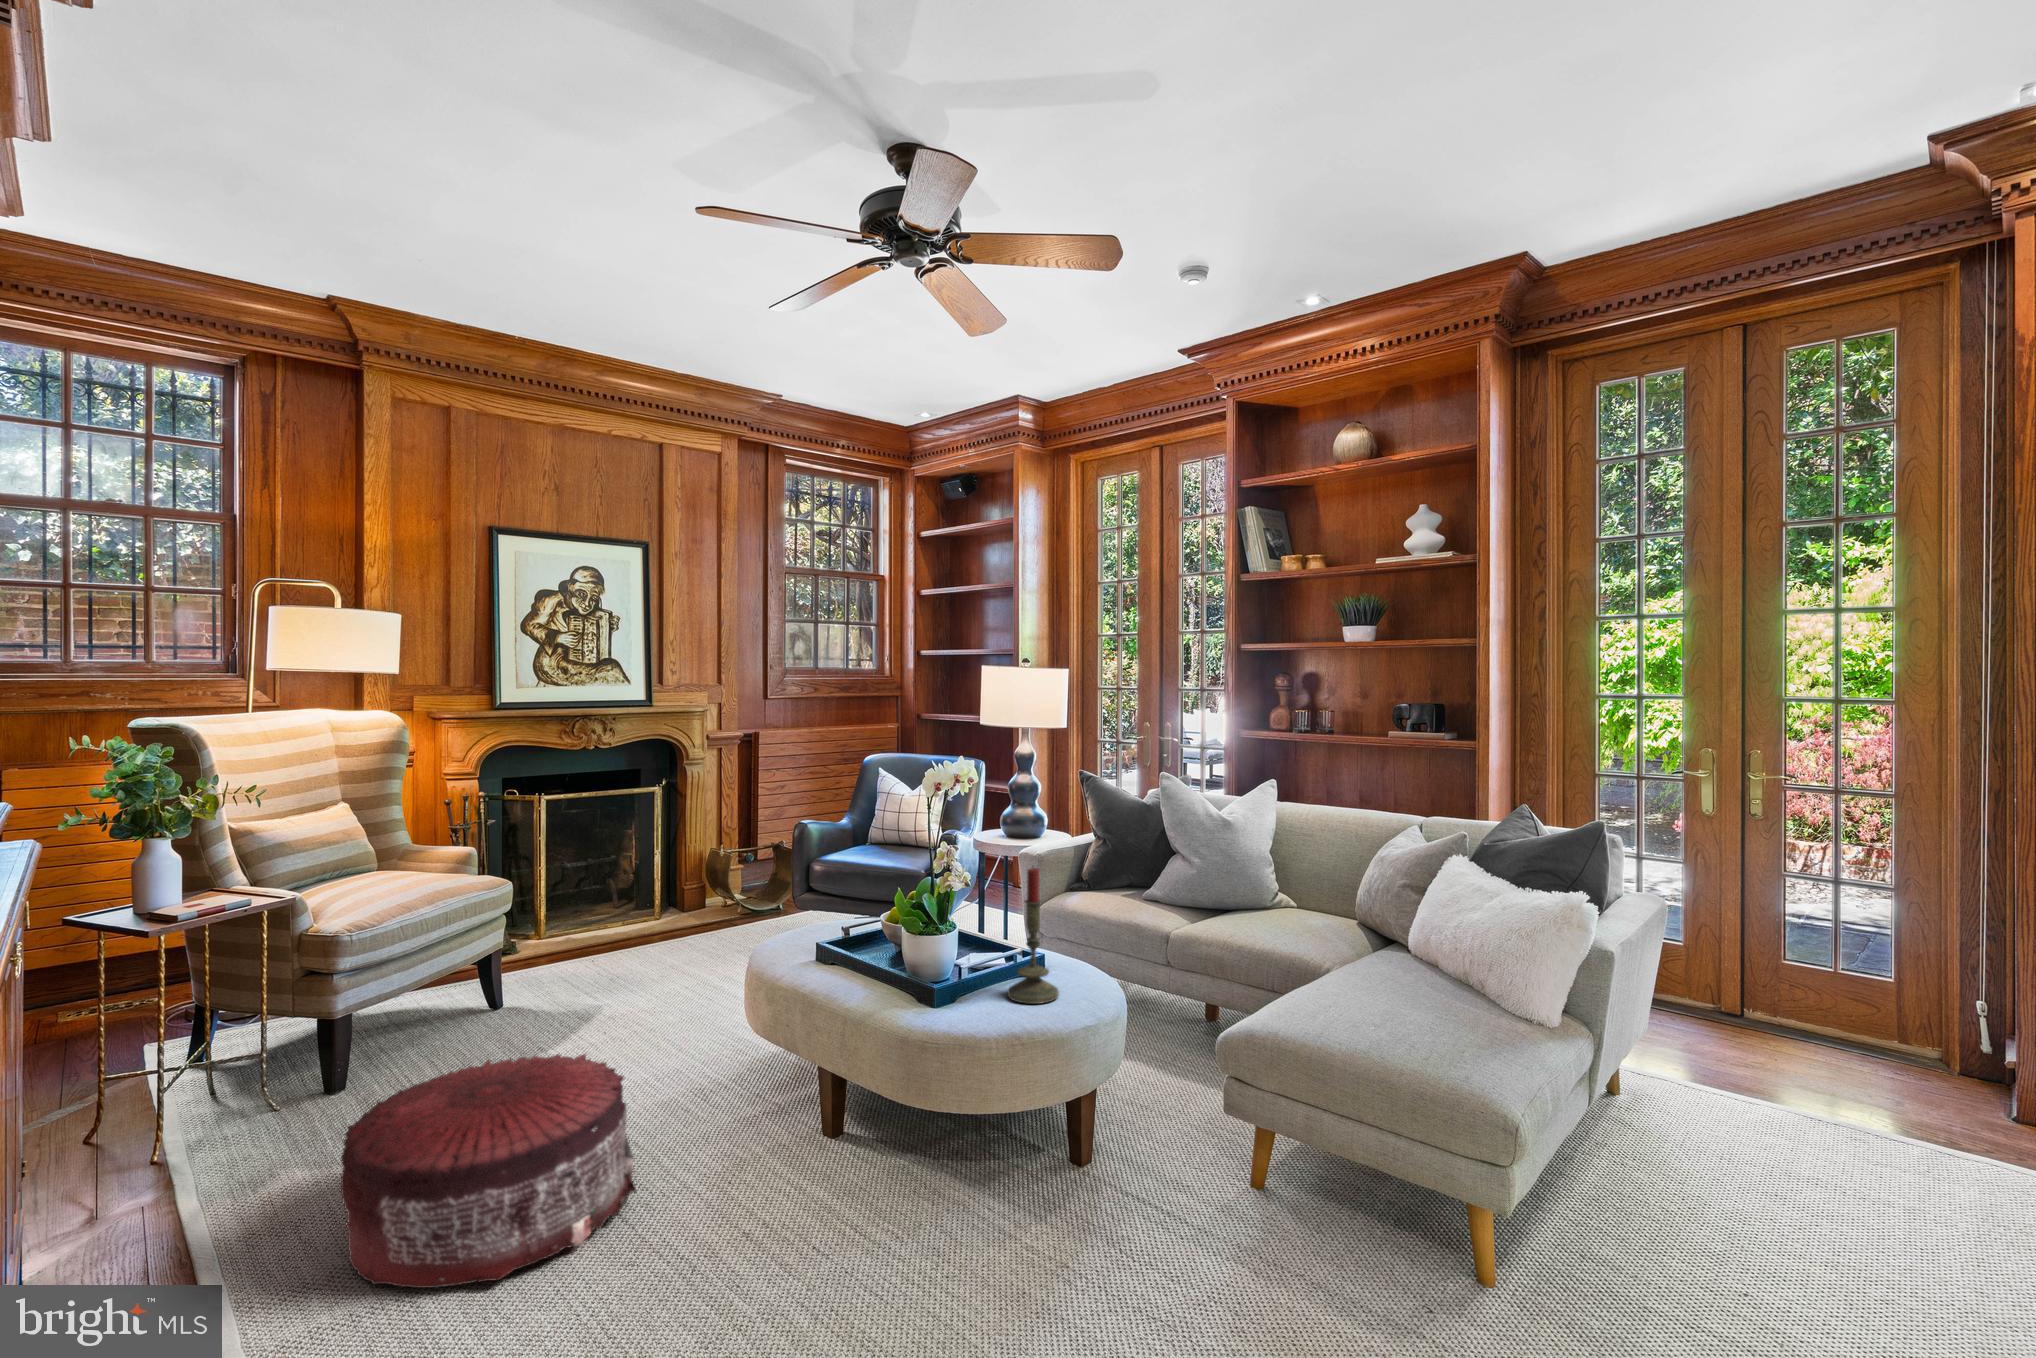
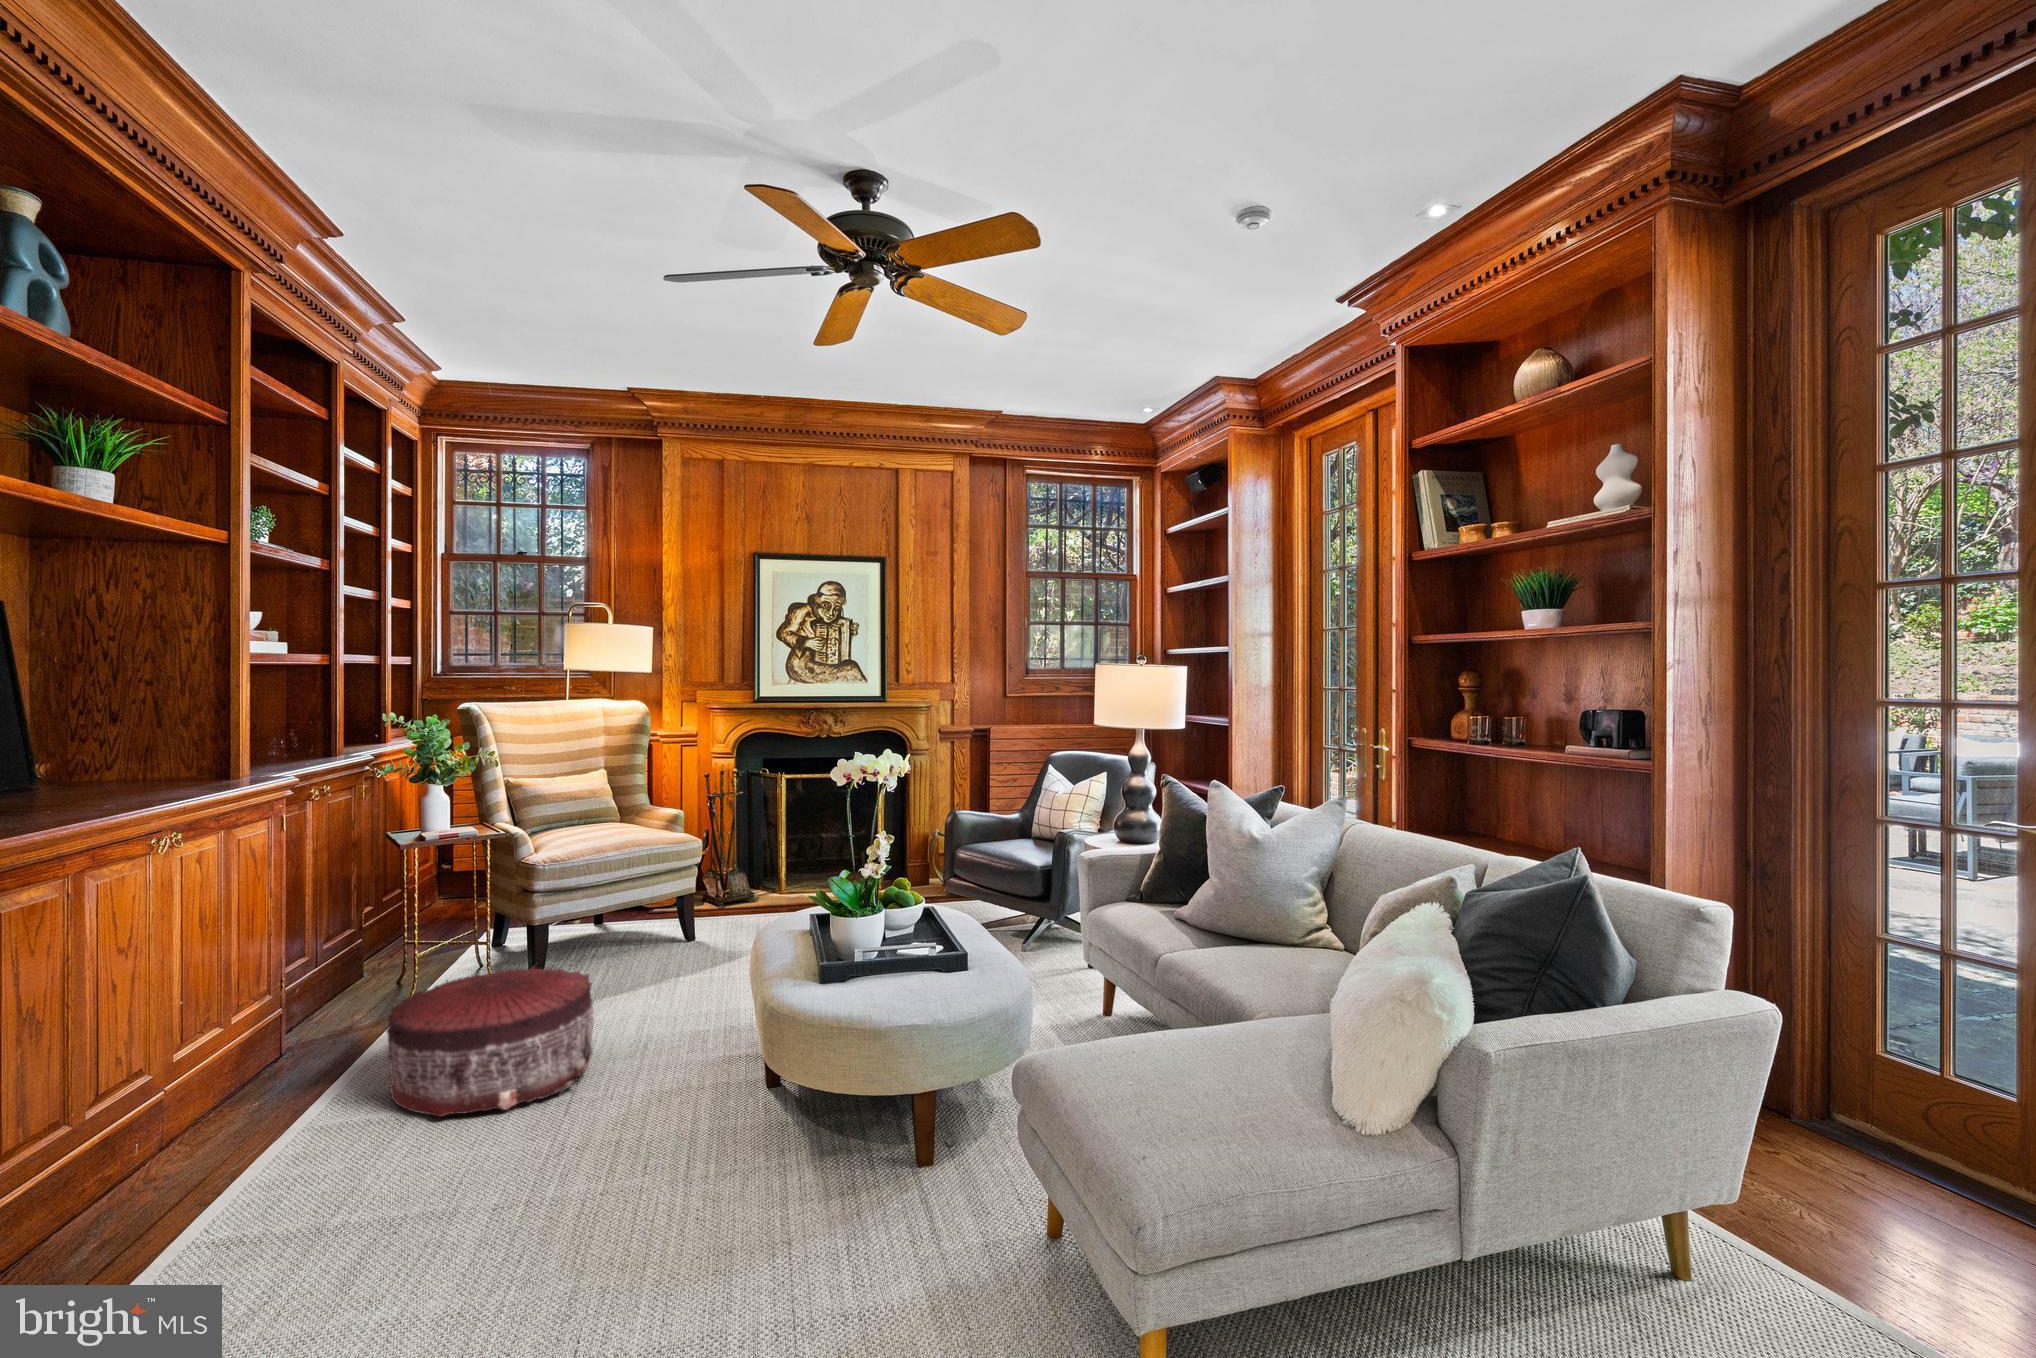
candle: present [1007,868,1059,1004] -> none [865,865,914,997]

